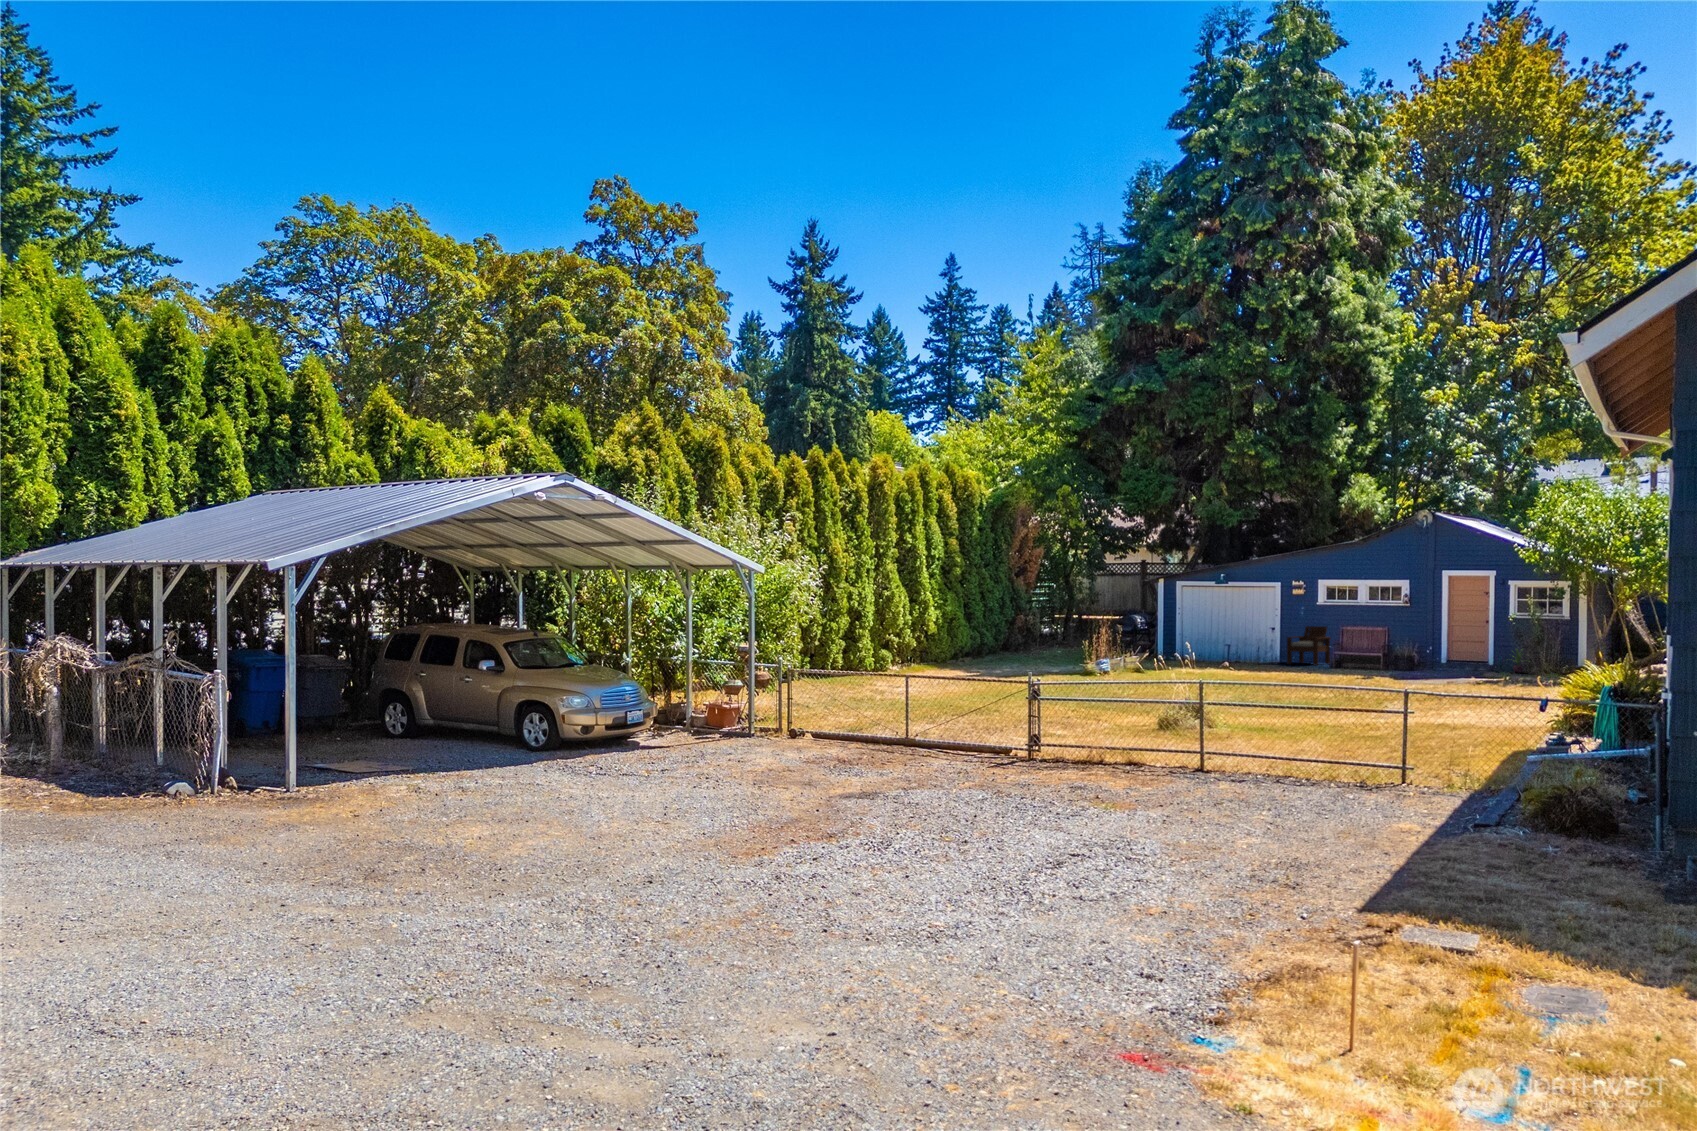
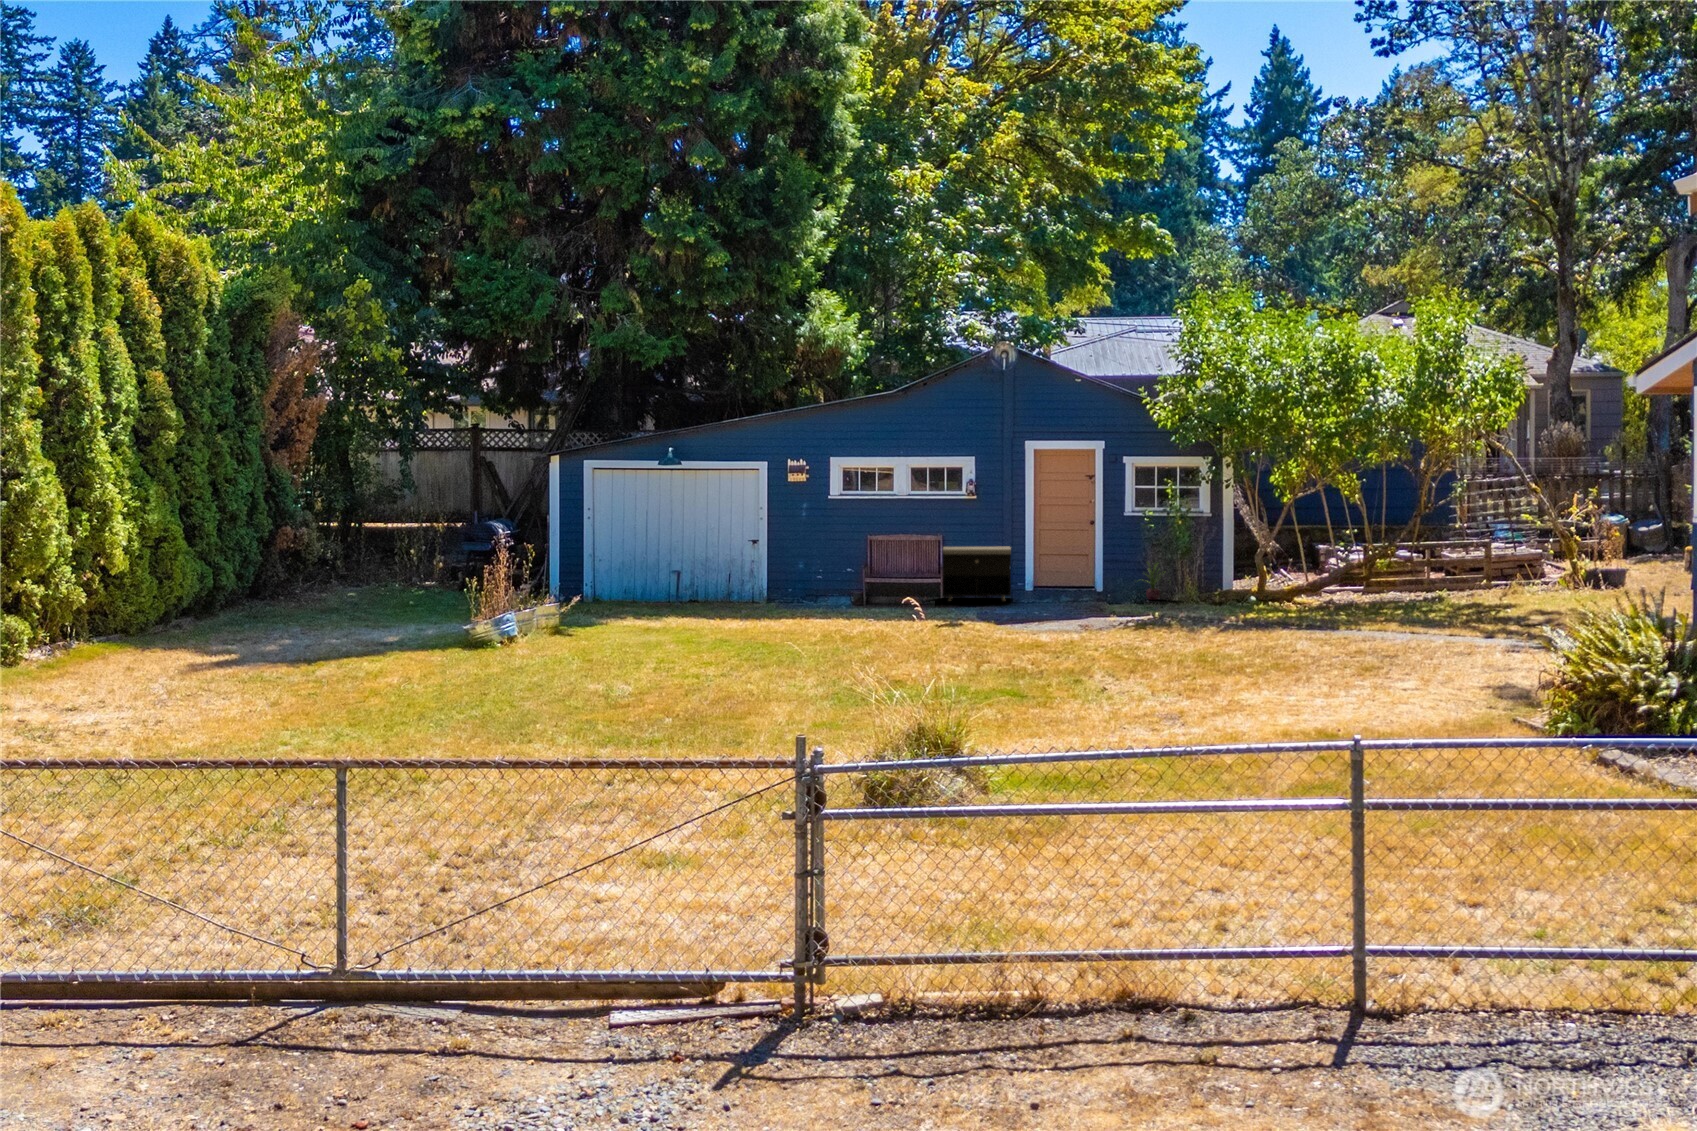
chair: present [1287,626,1331,665] -> none [795,535,856,603]
storage bench: none [1376,635,1427,669] -> present [943,547,1011,601]

